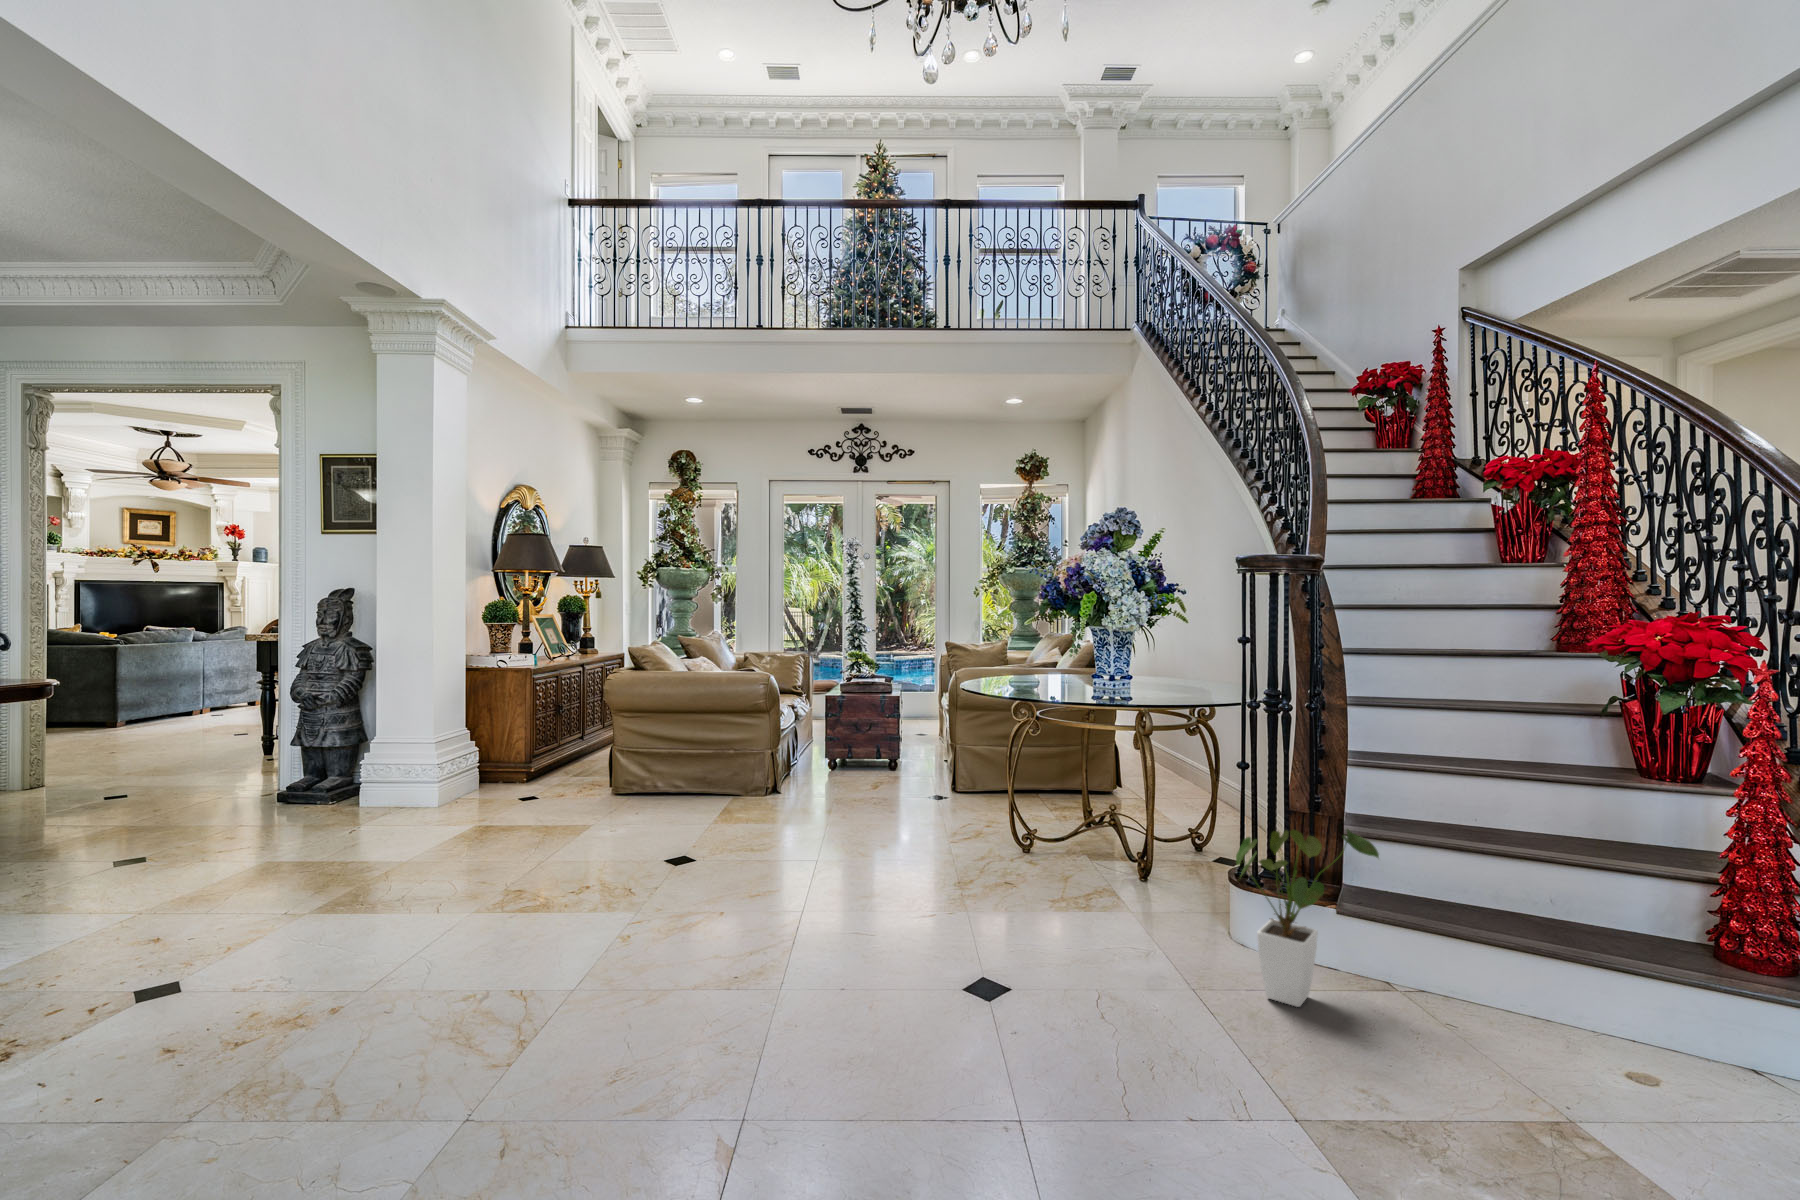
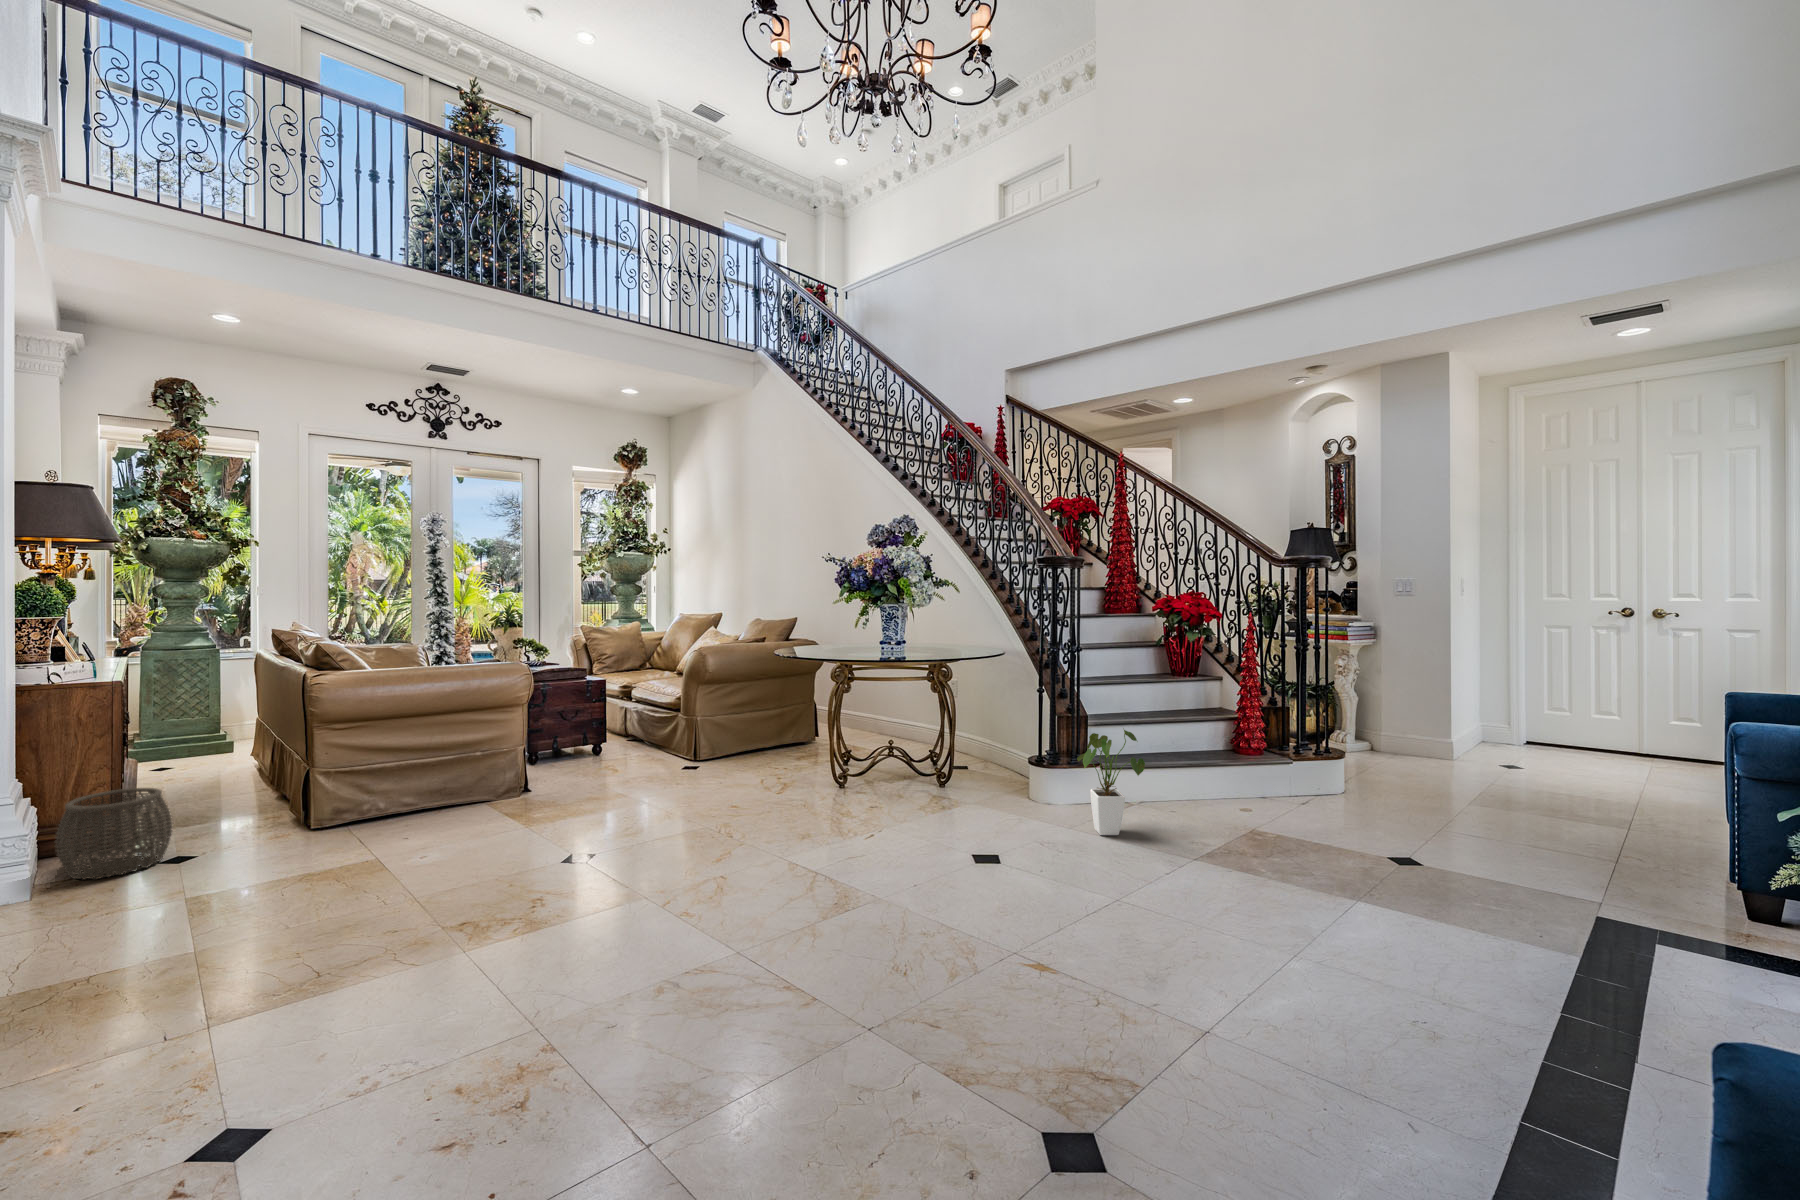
woven basket: none [463,743,529,803] -> present [55,788,173,879]

